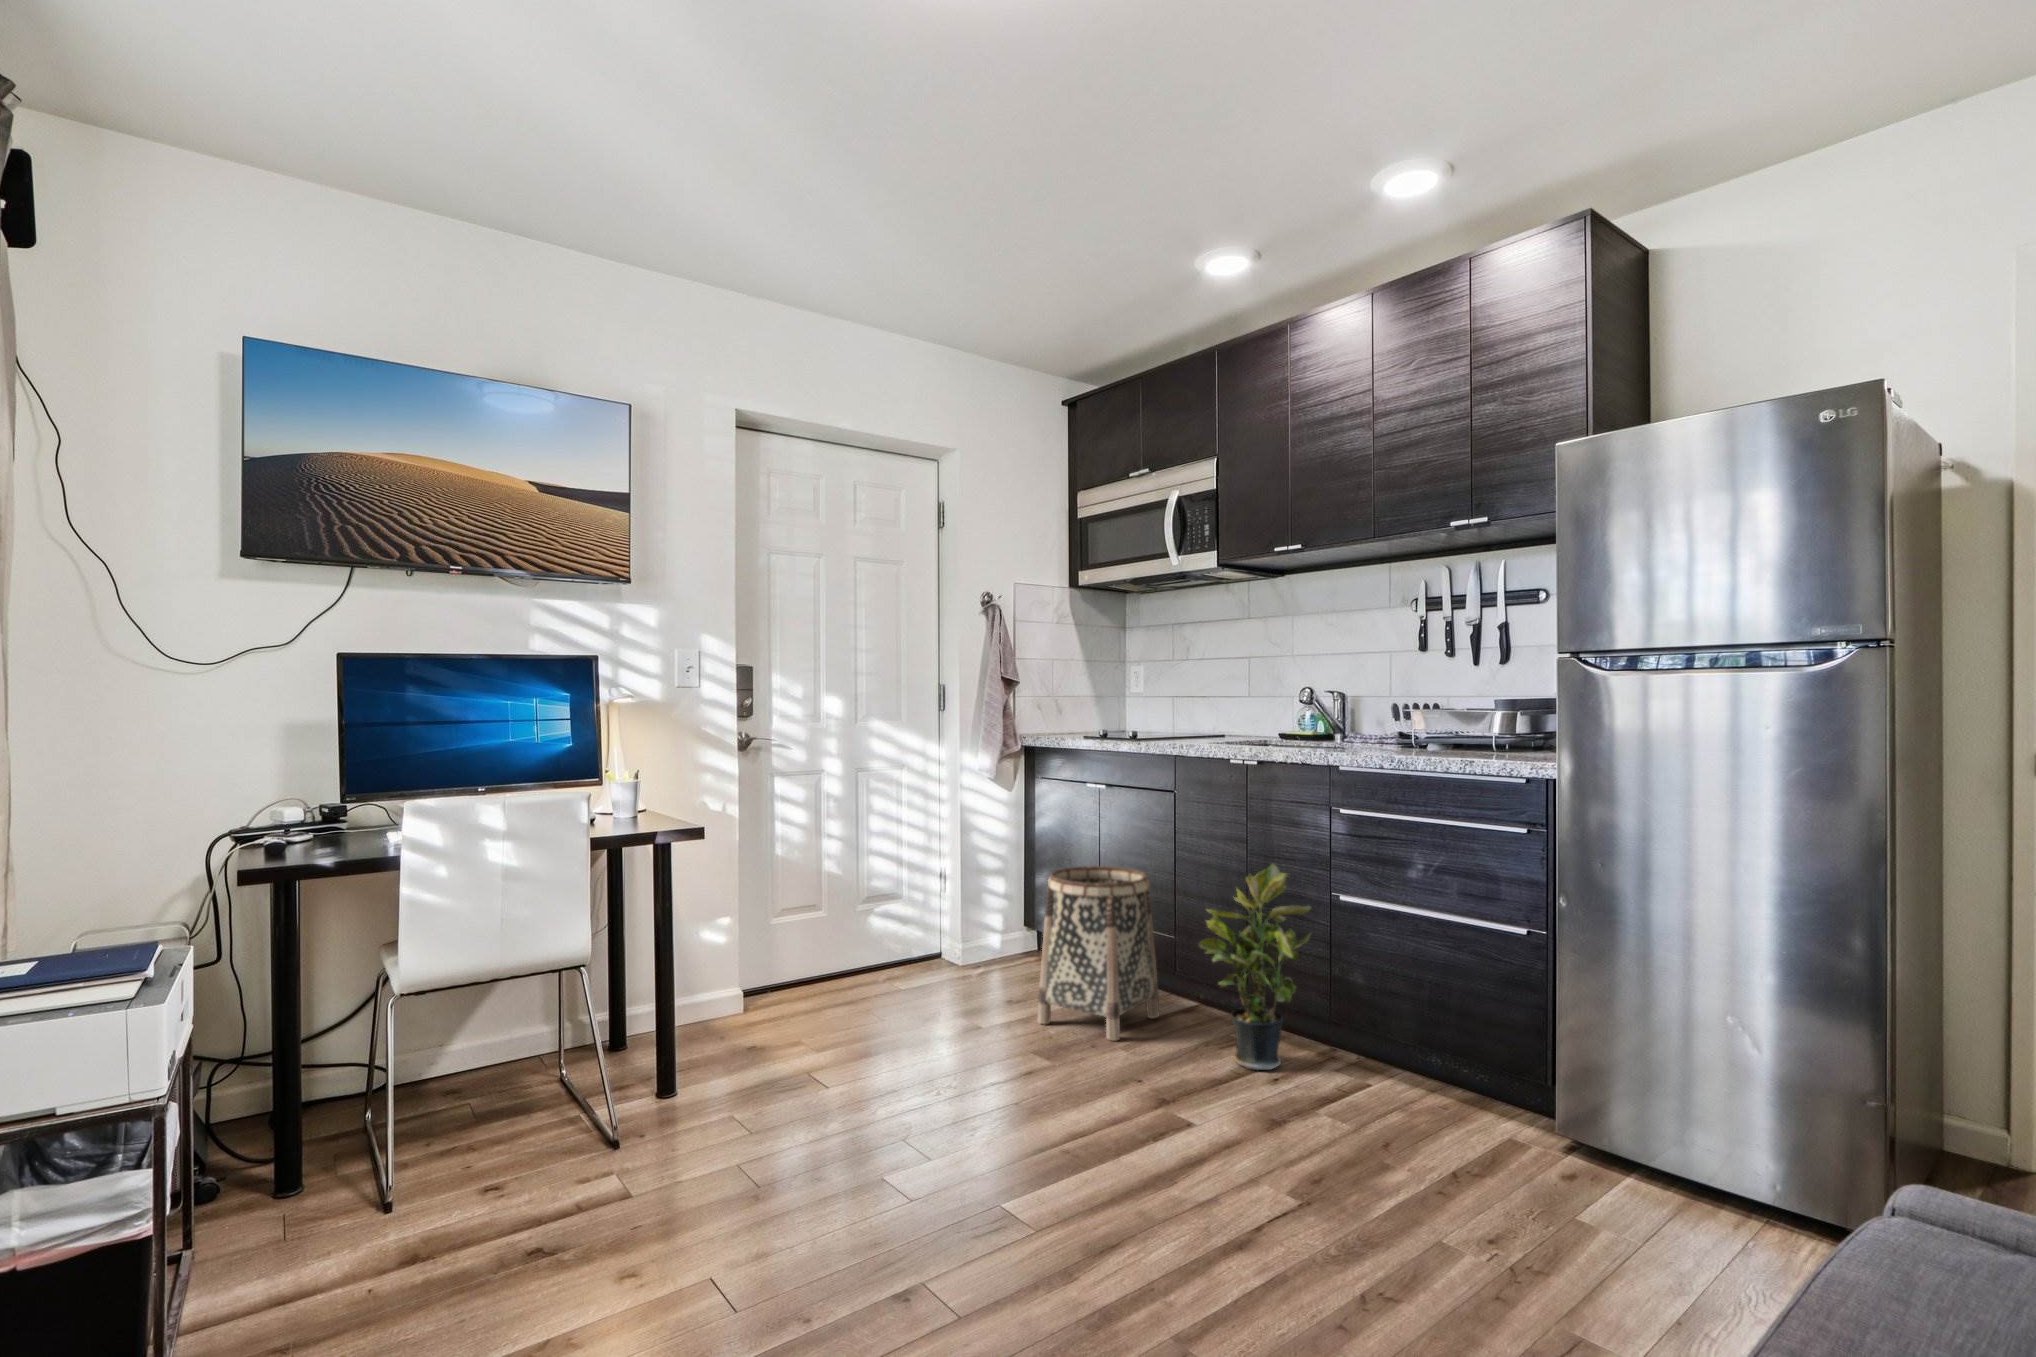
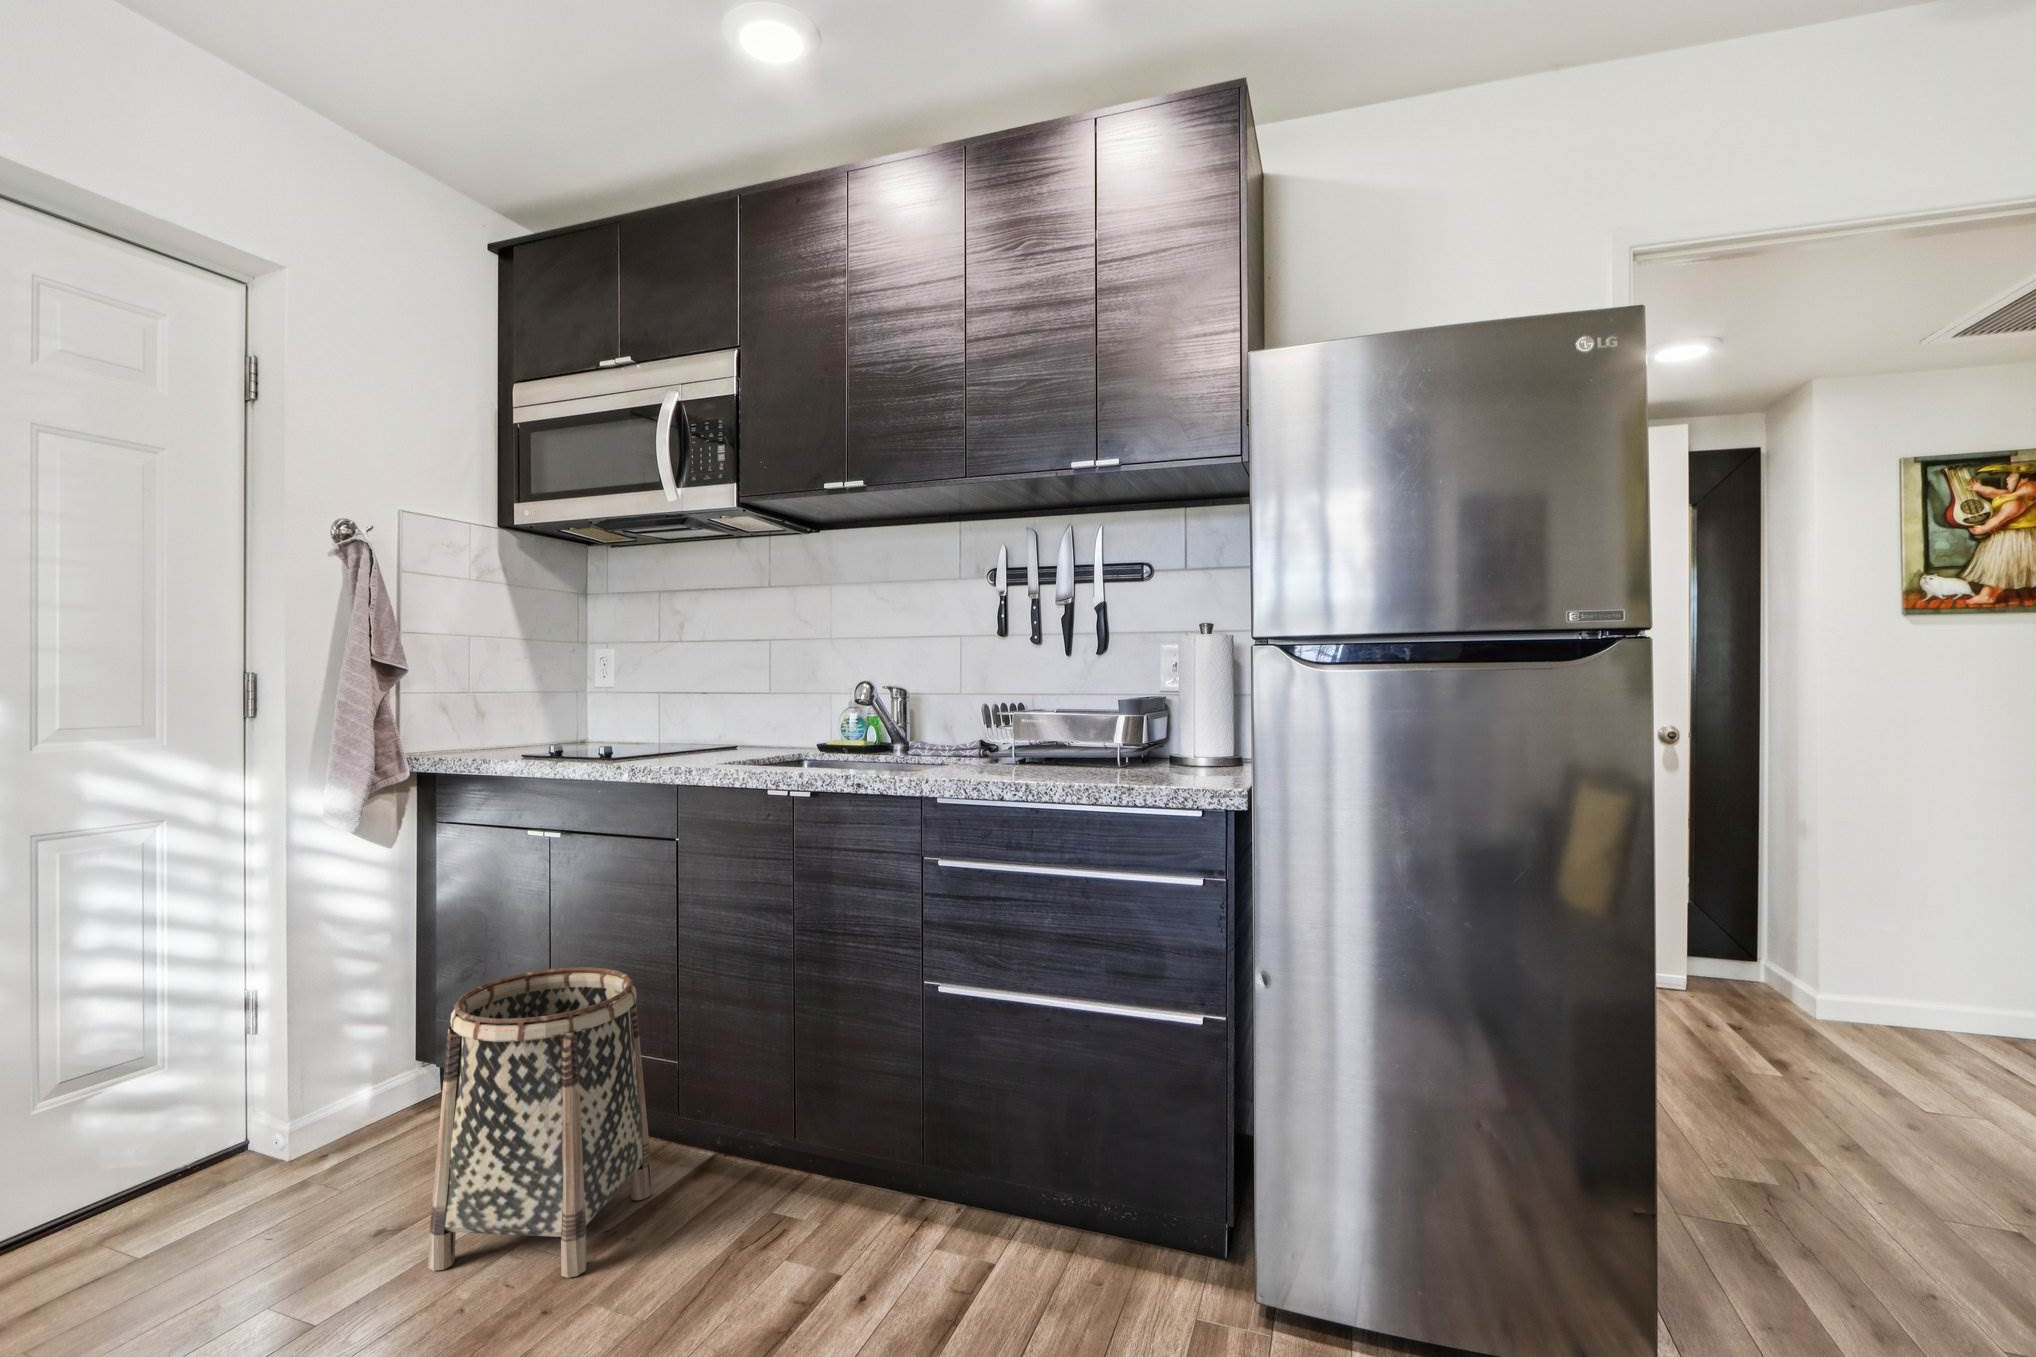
potted plant: present [1198,864,1311,1070] -> none [723,948,898,1280]

